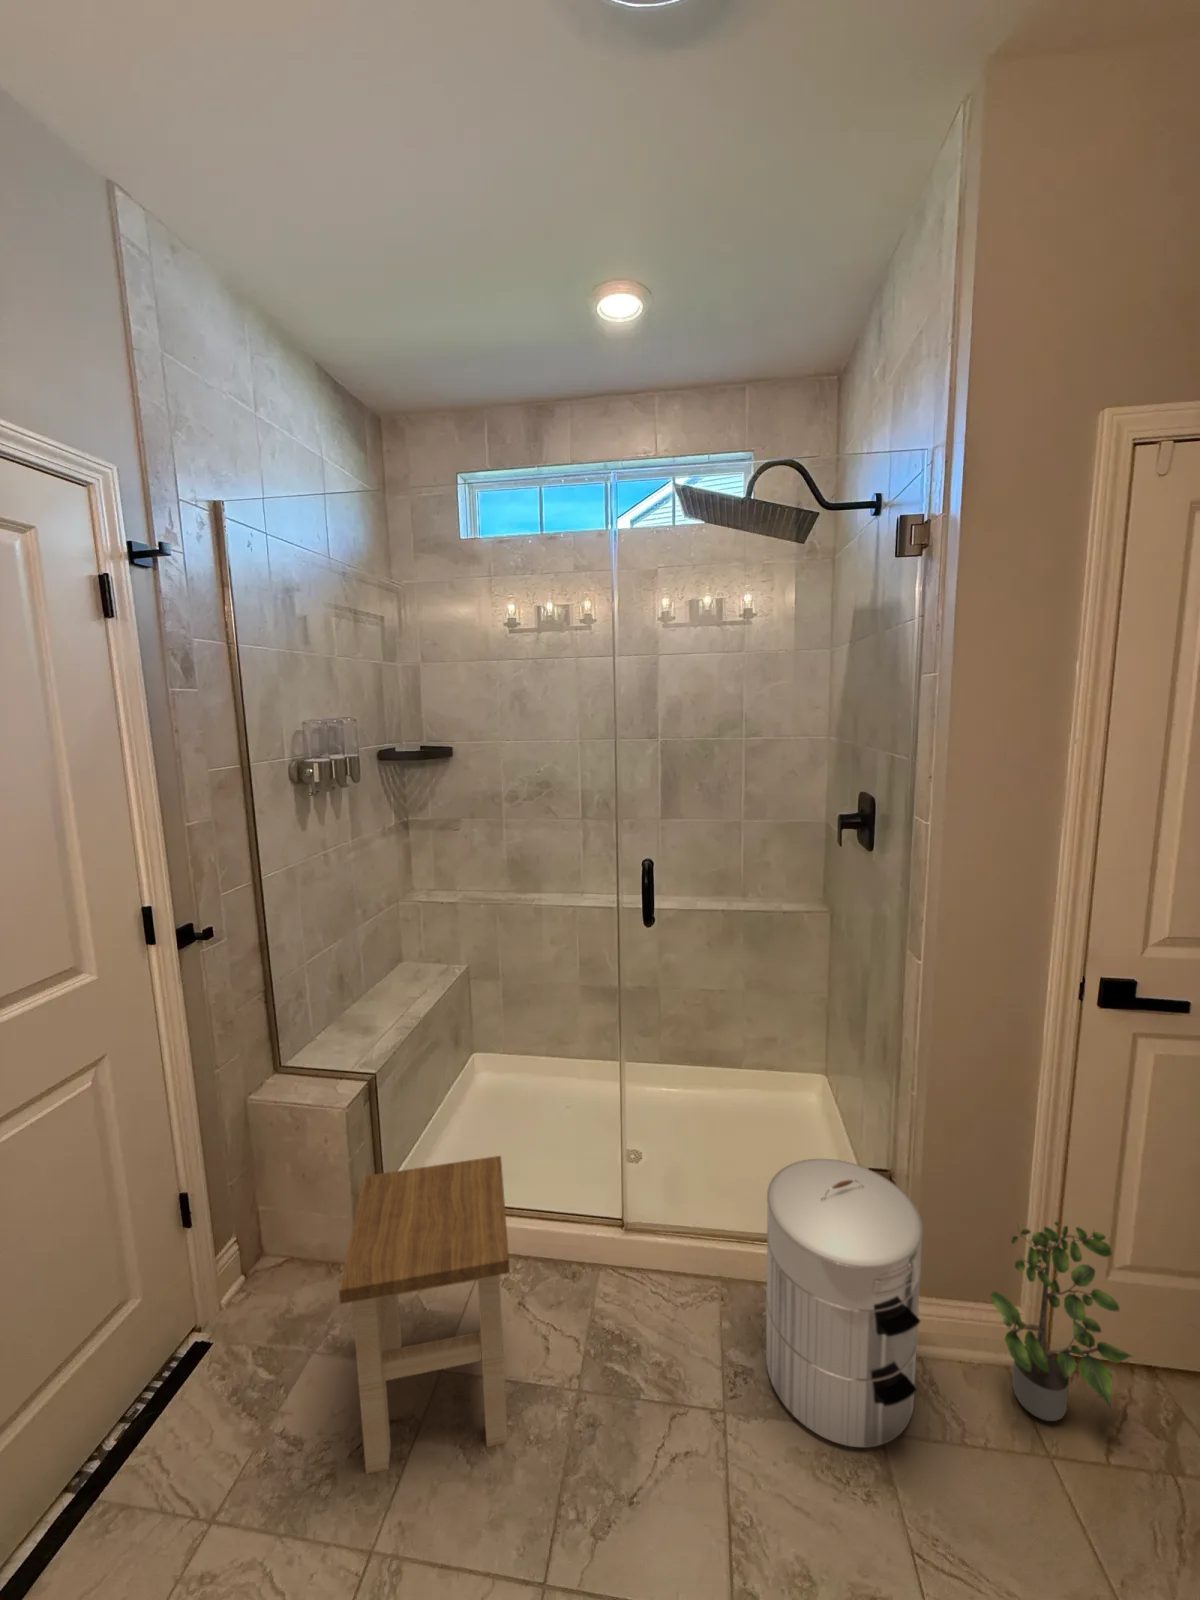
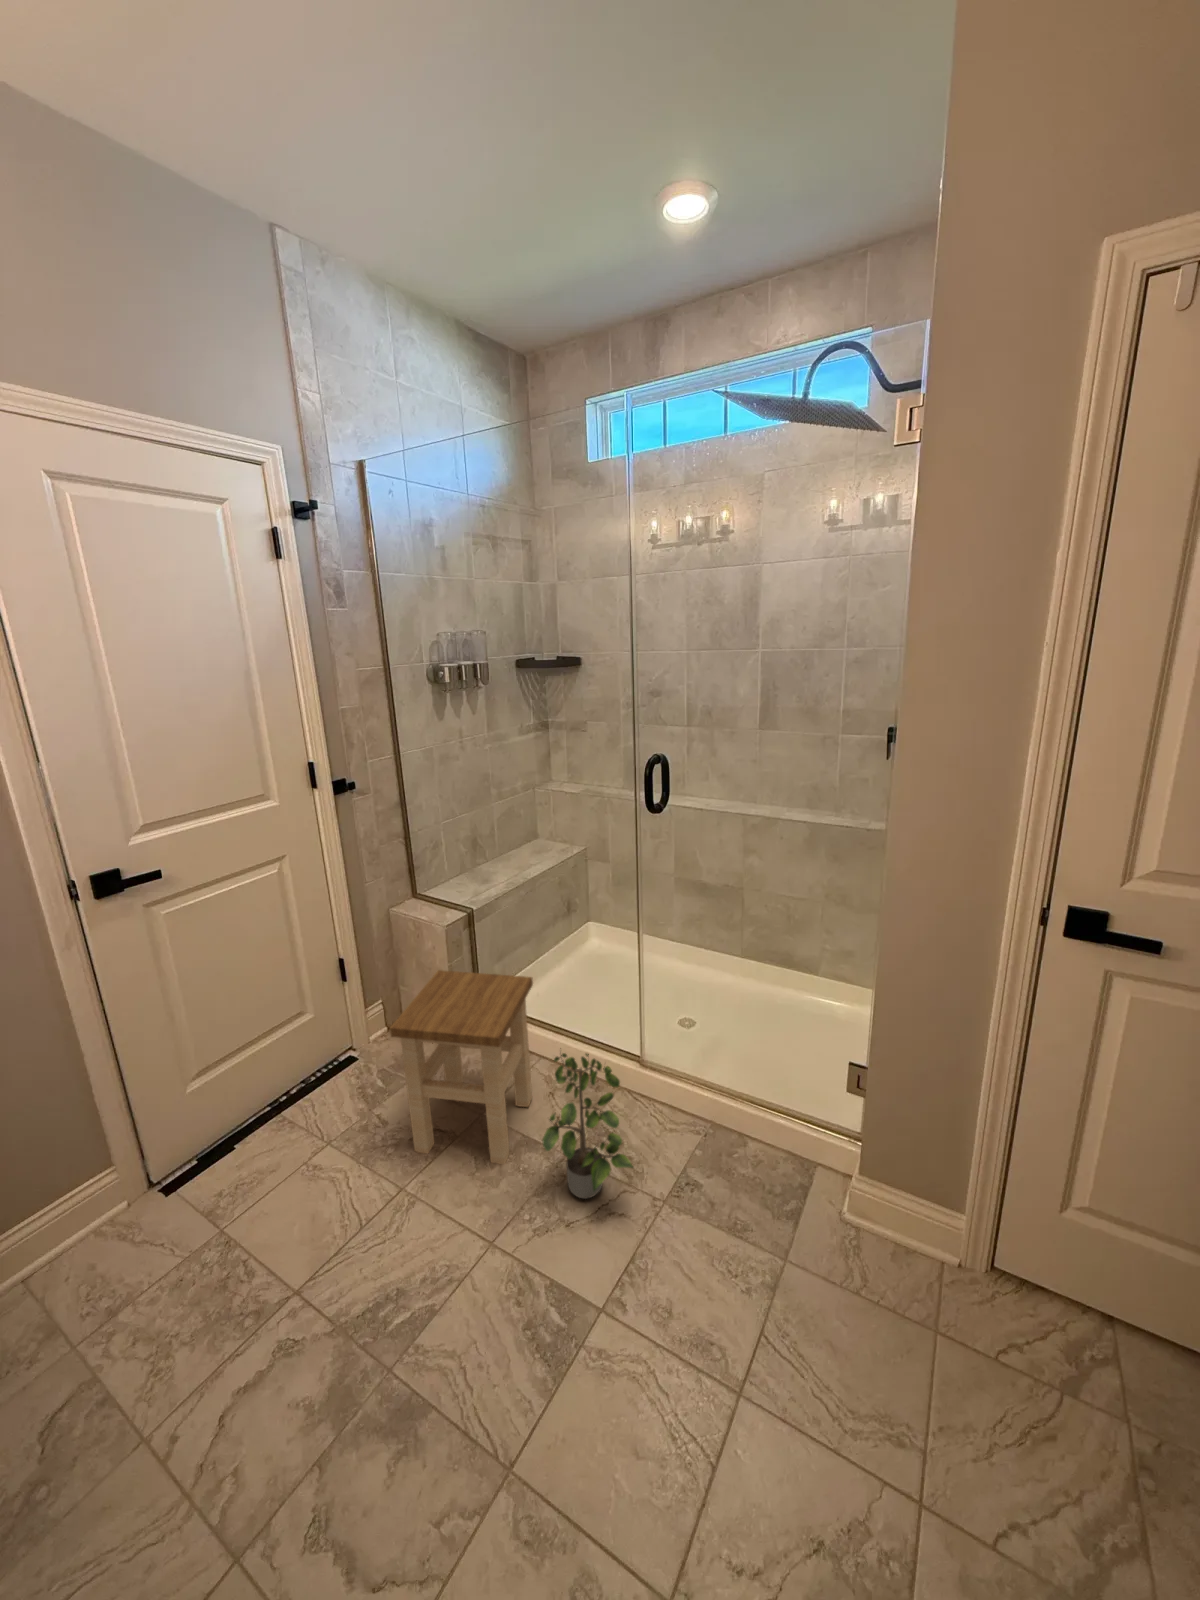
waste bin: present [766,1159,923,1447] -> none [708,1031,842,1257]
potted plant: present [991,1222,1131,1421] -> present [543,1053,633,1199]

